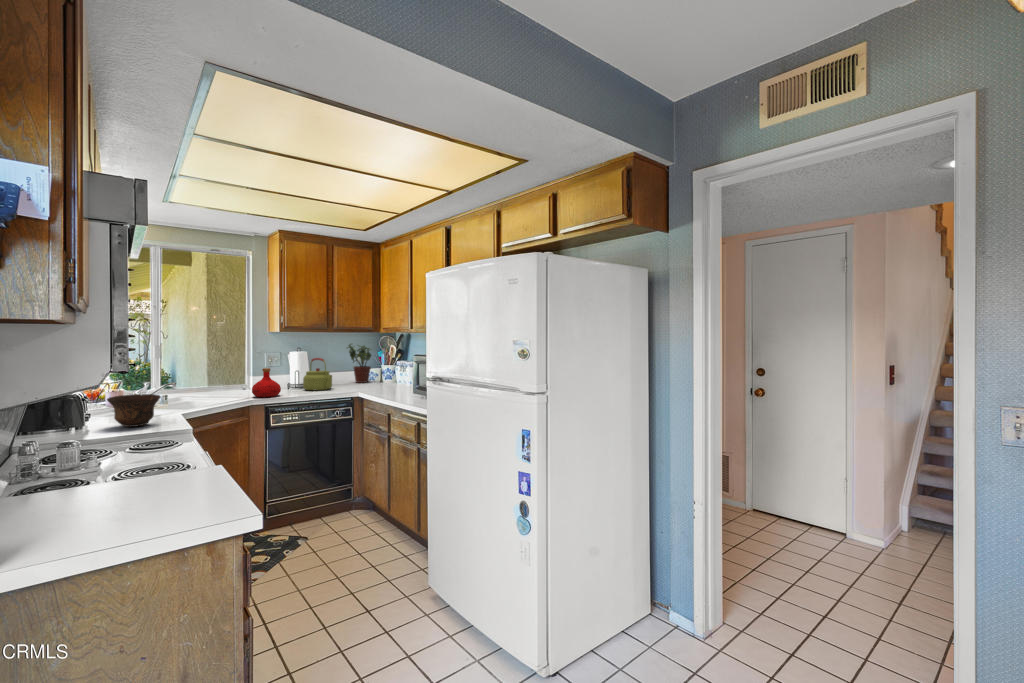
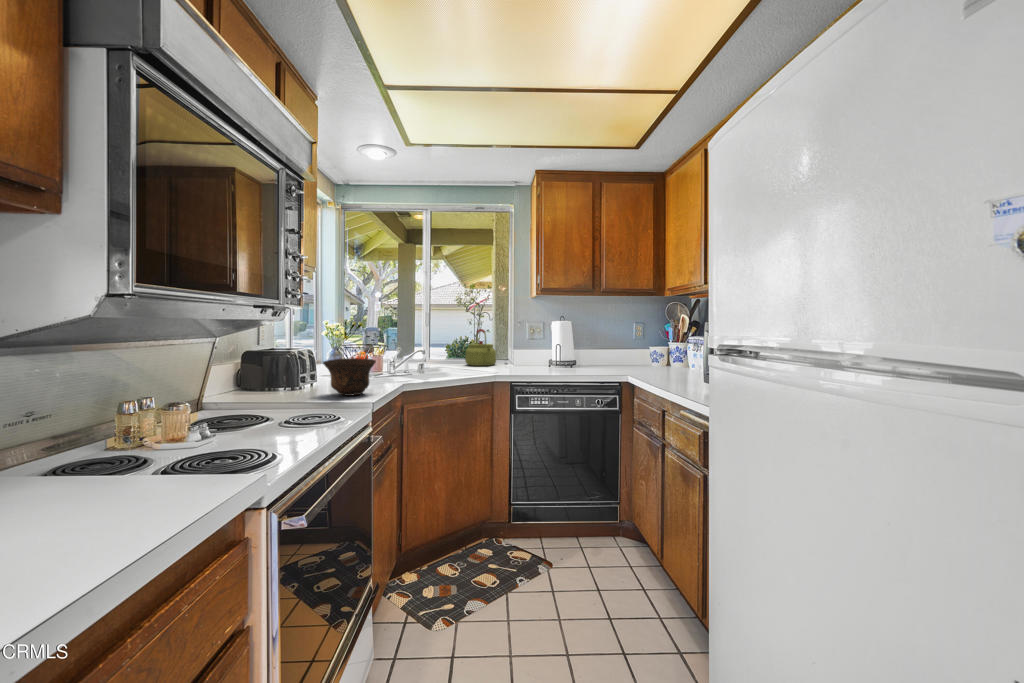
potted plant: present [347,344,371,383] -> none [622,312,655,365]
kettle: present [303,358,332,390] -> present [465,329,496,366]
bottle: present [252,368,281,397] -> none [501,339,533,374]

